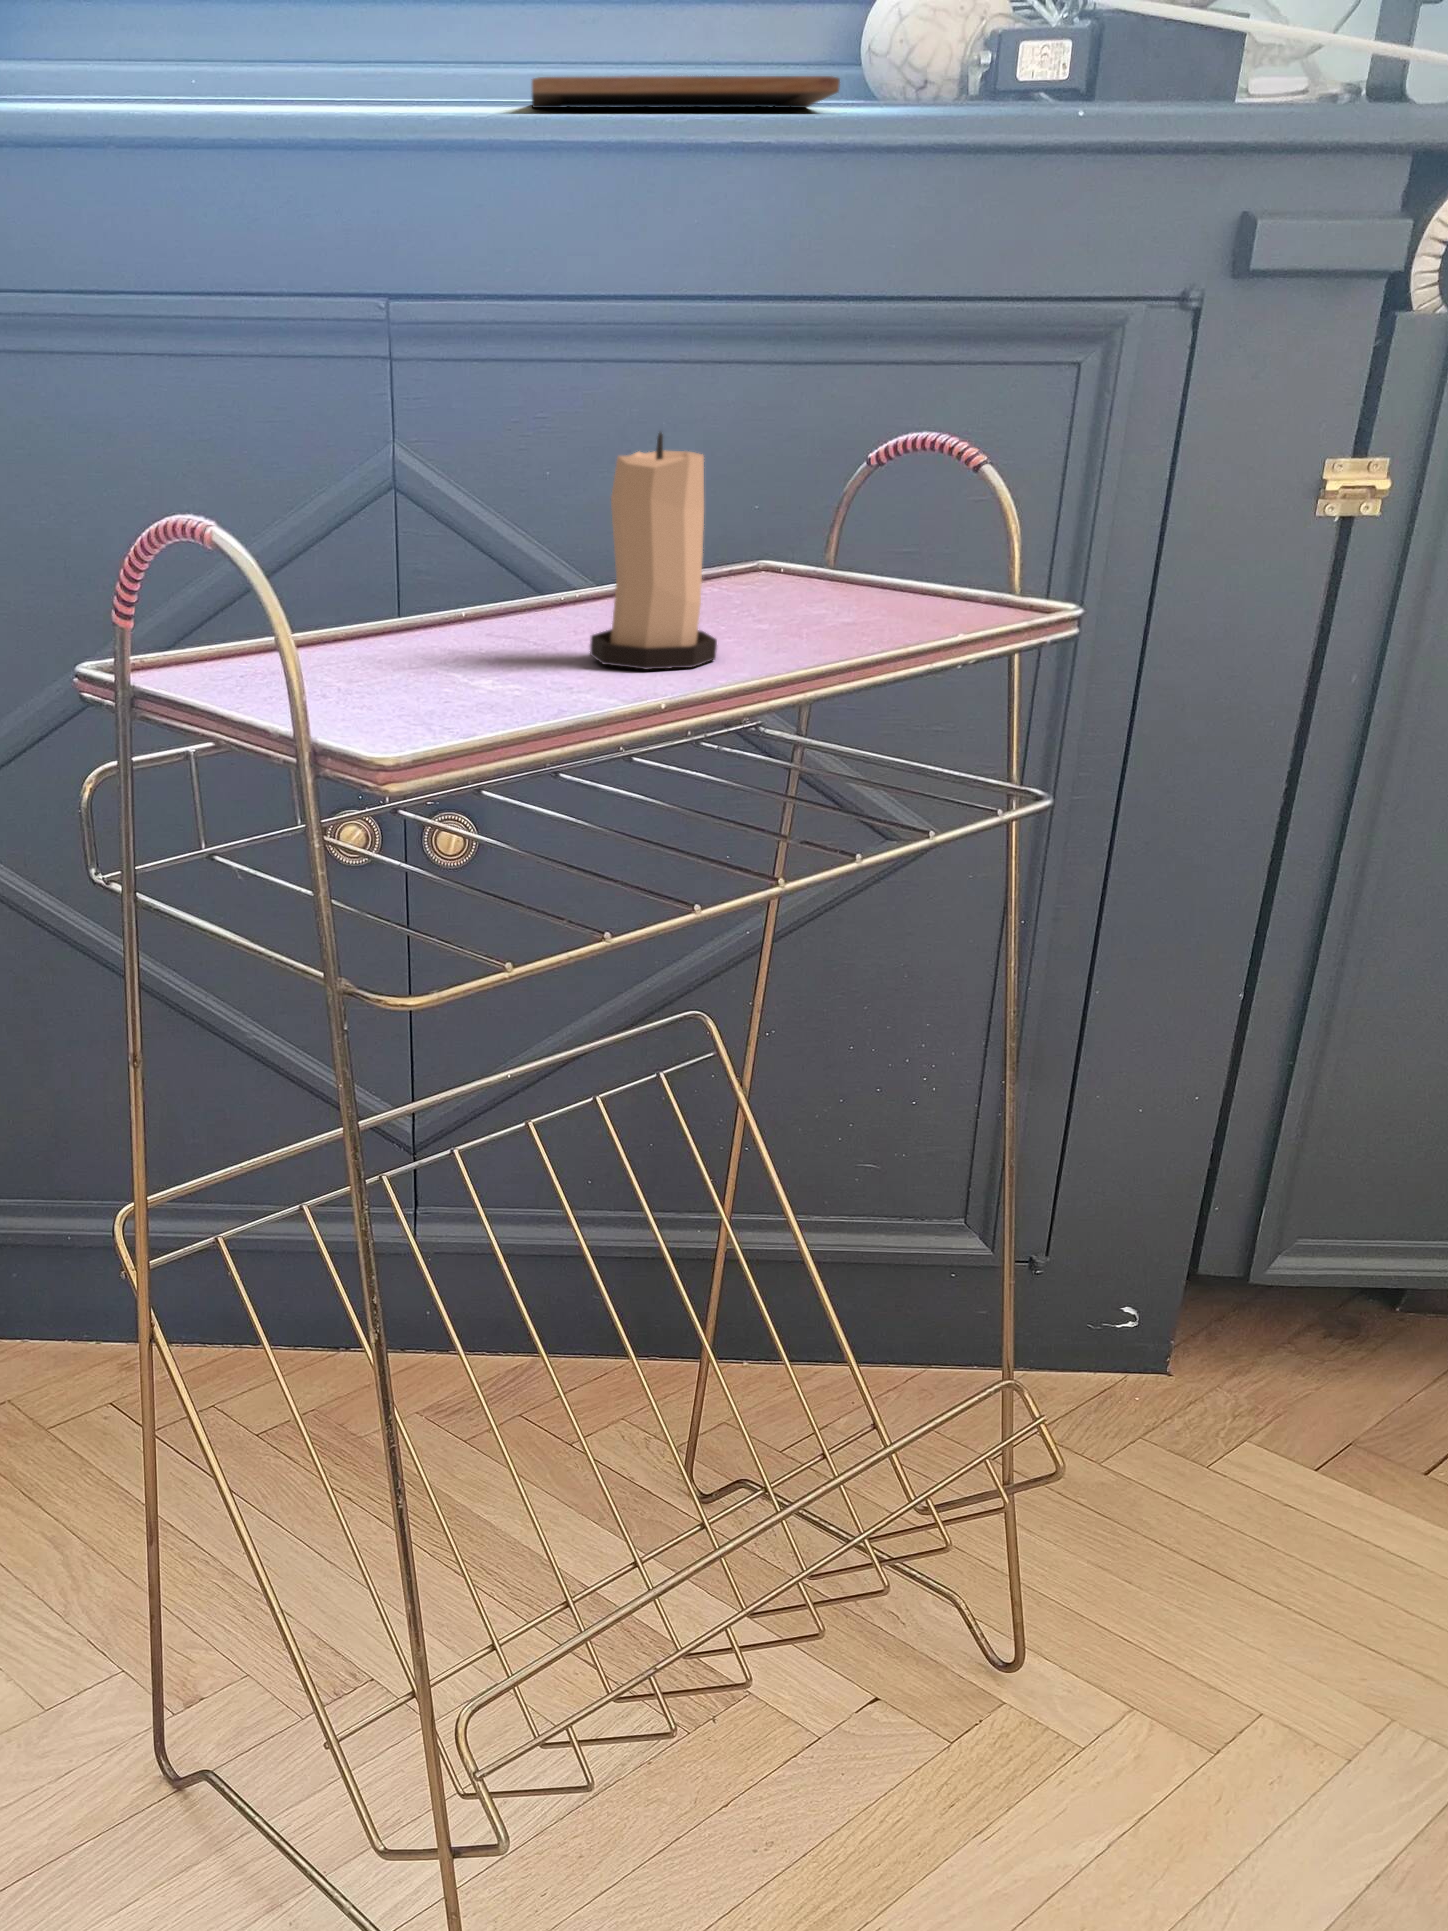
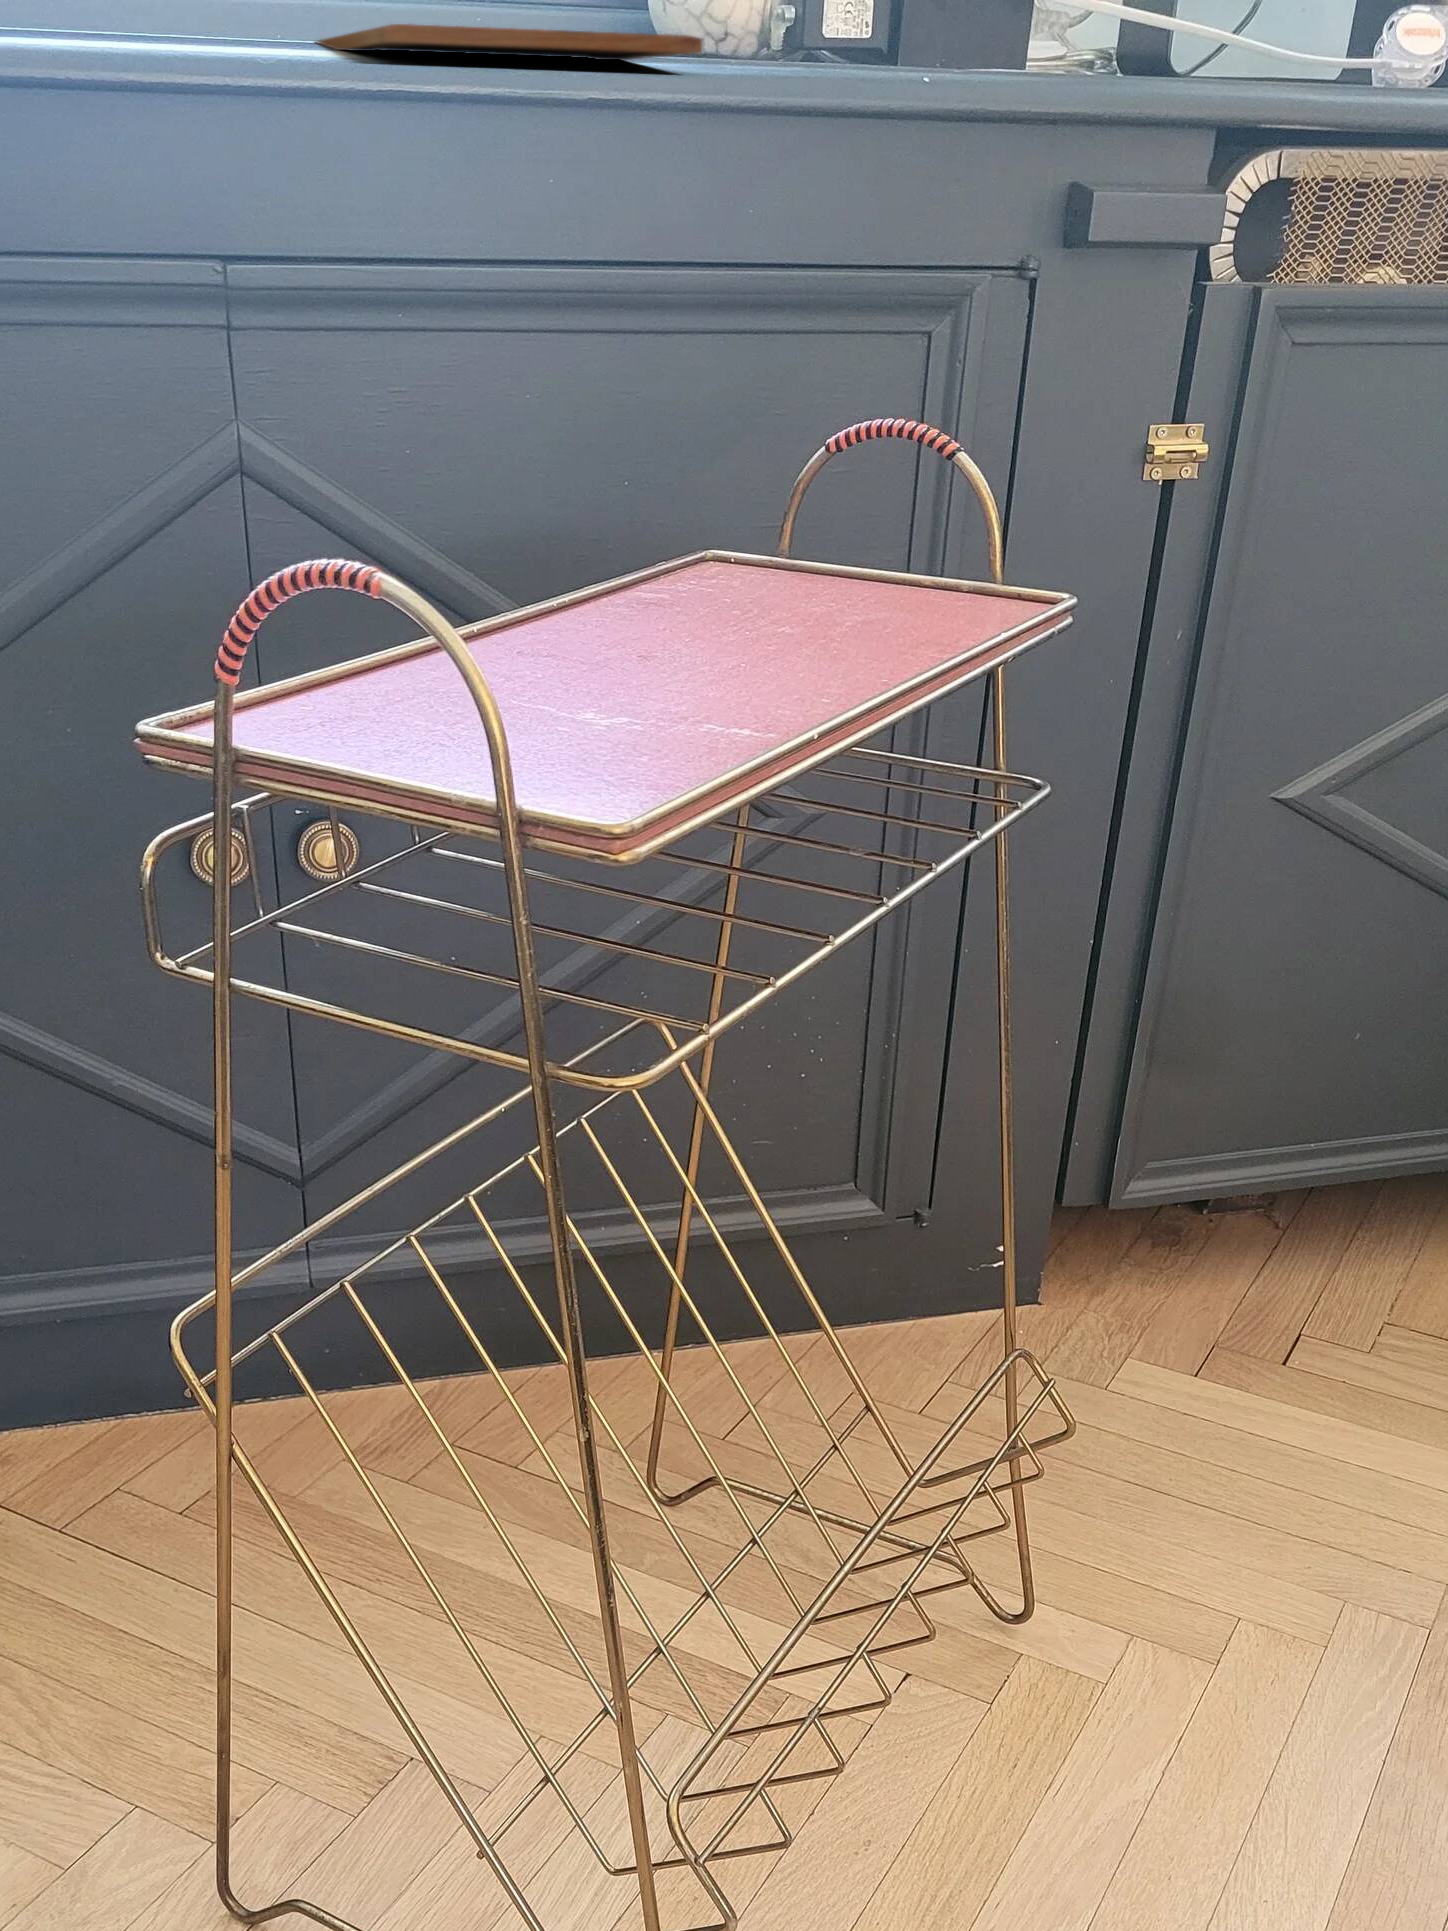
candle: present [590,432,717,669] -> none [647,440,779,694]

